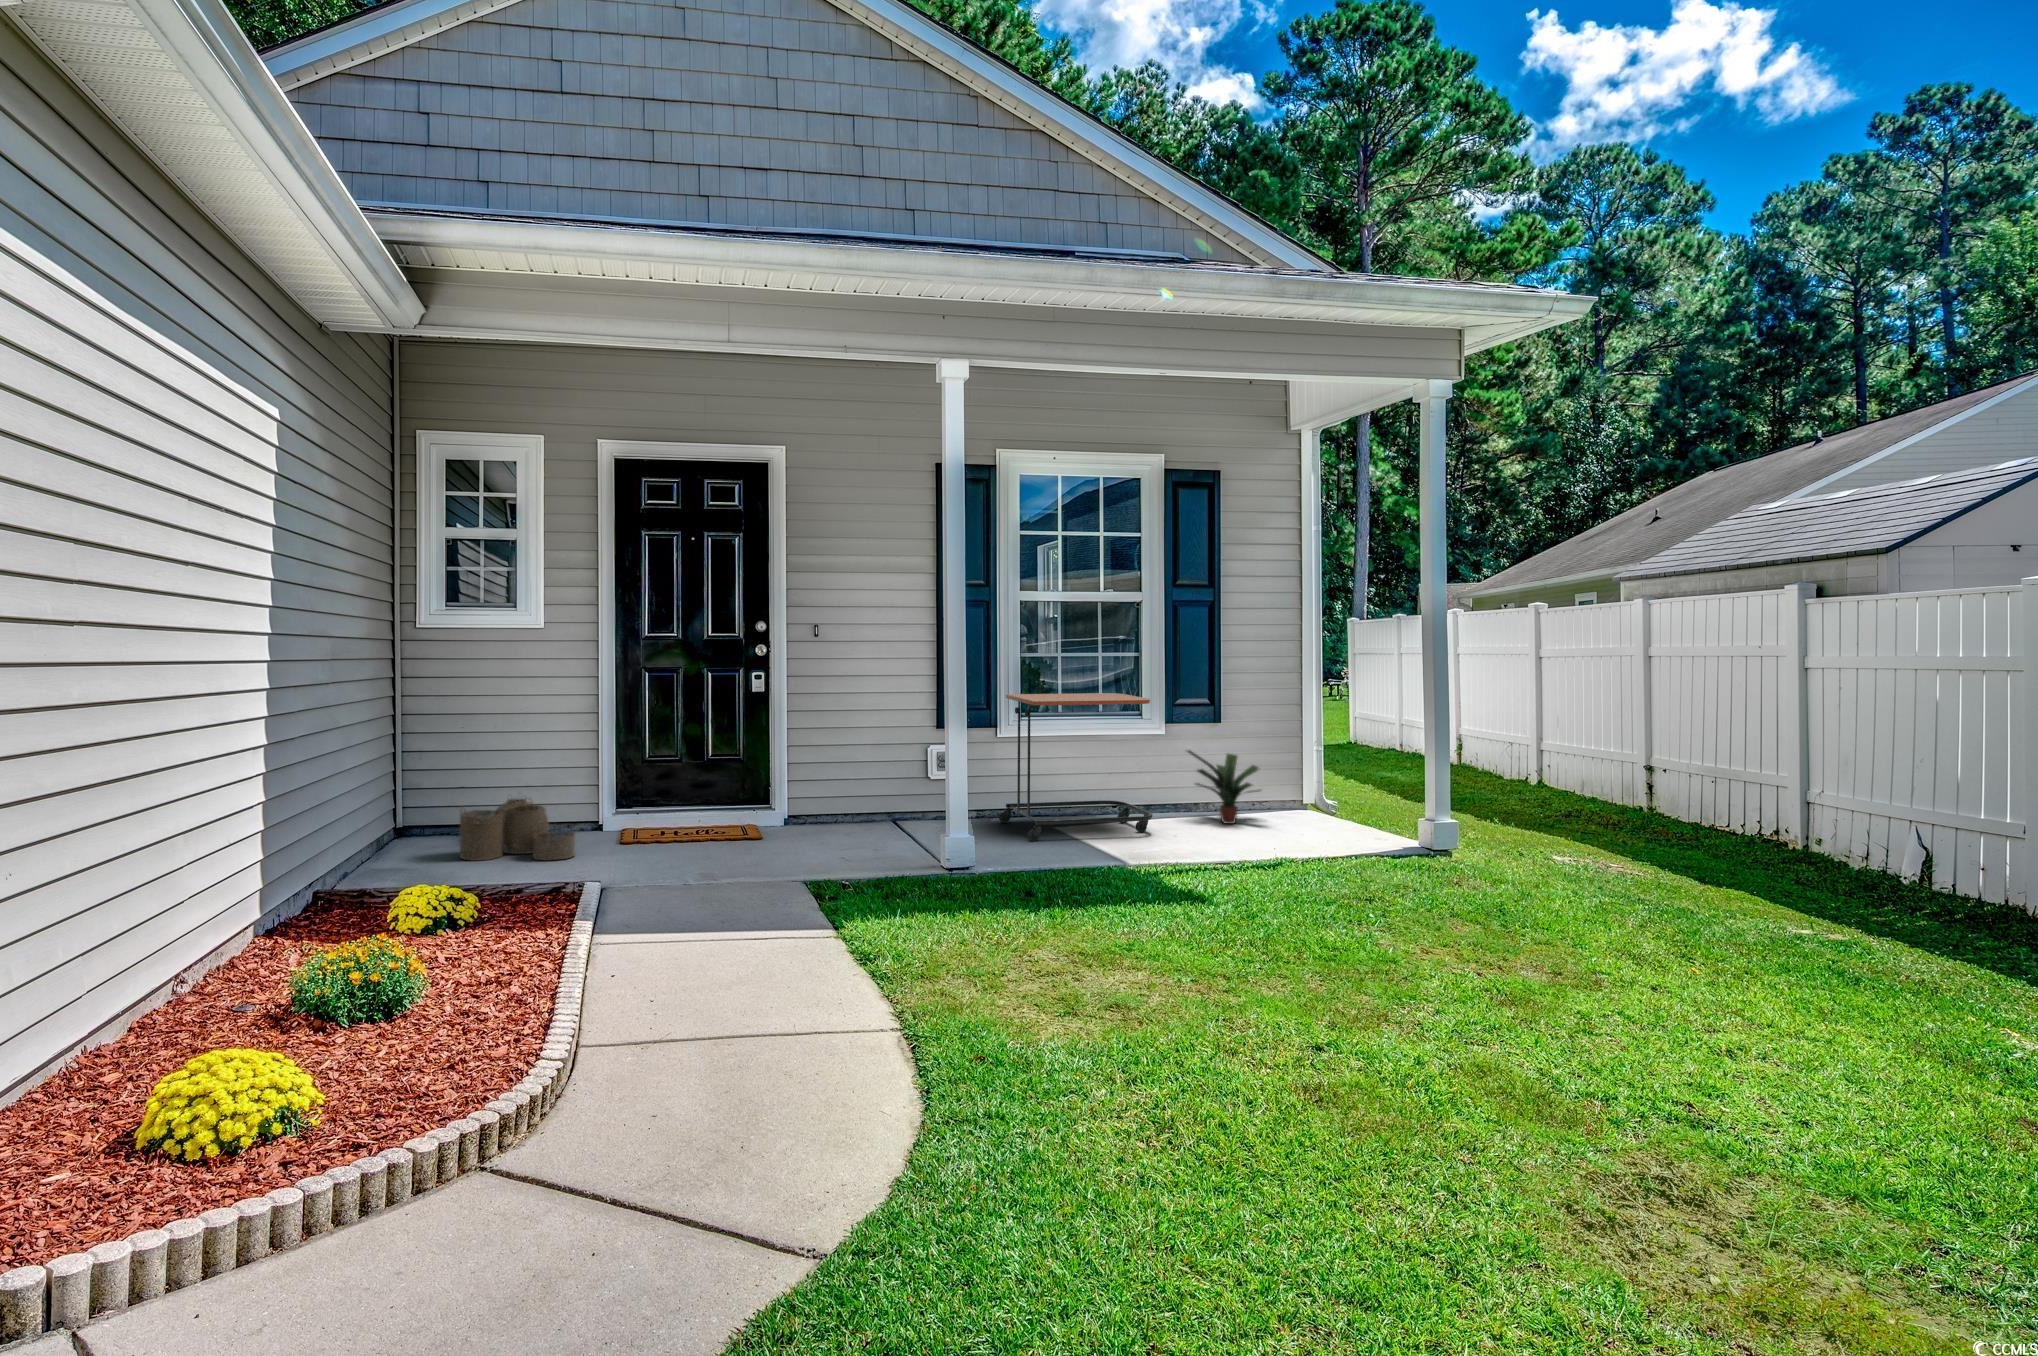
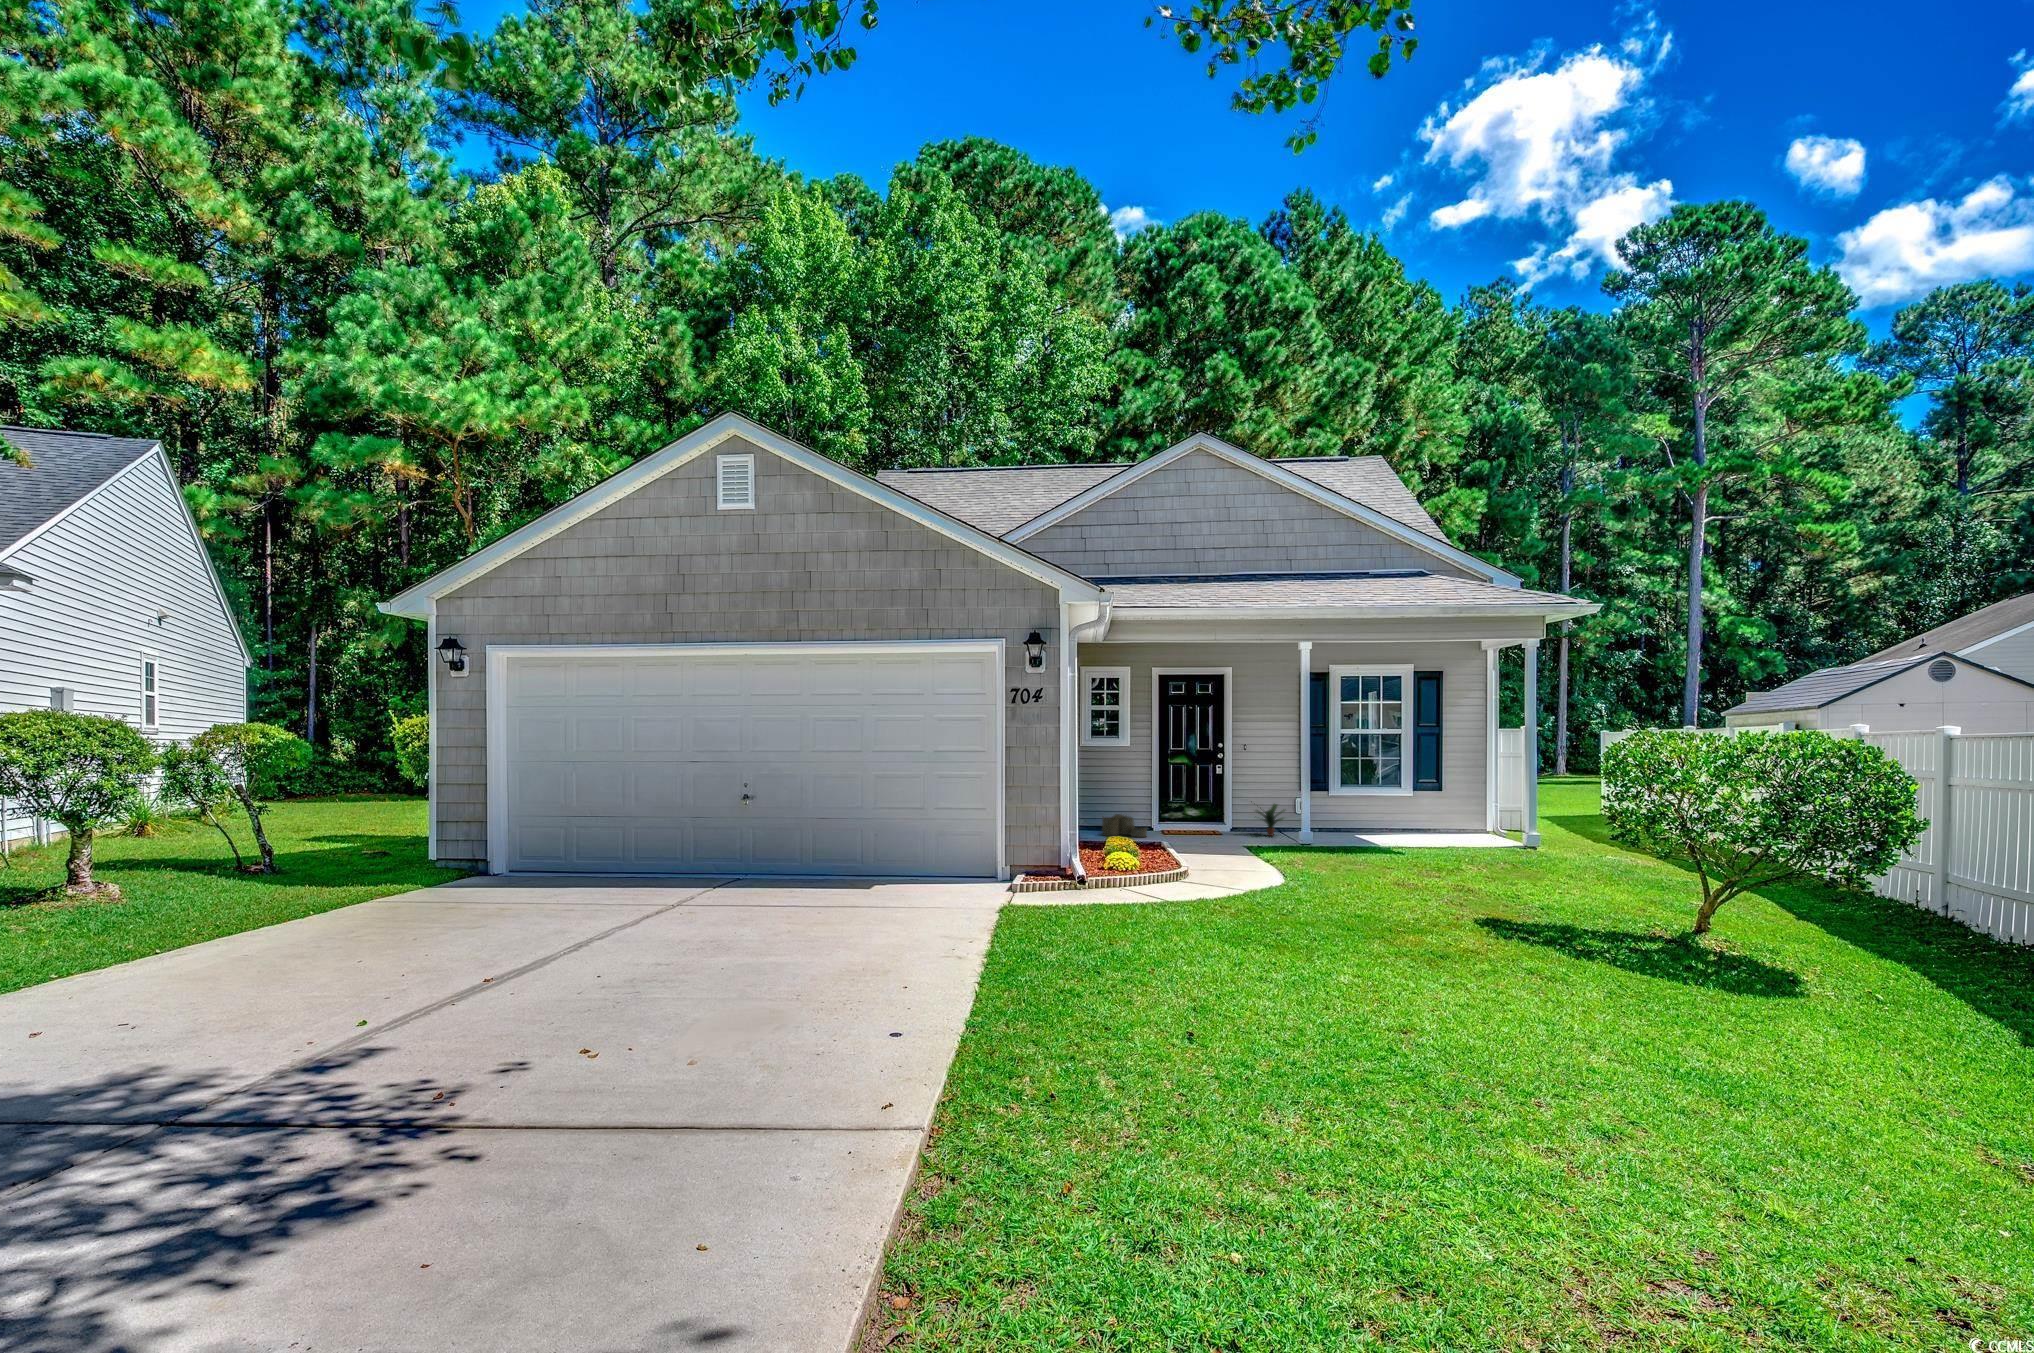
side table: present [999,693,1153,841] -> none [1330,776,1401,842]
potted plant: present [1187,750,1260,824] -> present [1251,801,1285,836]

